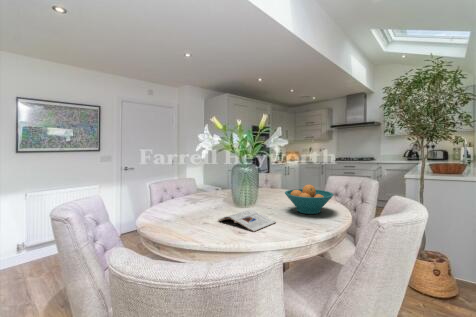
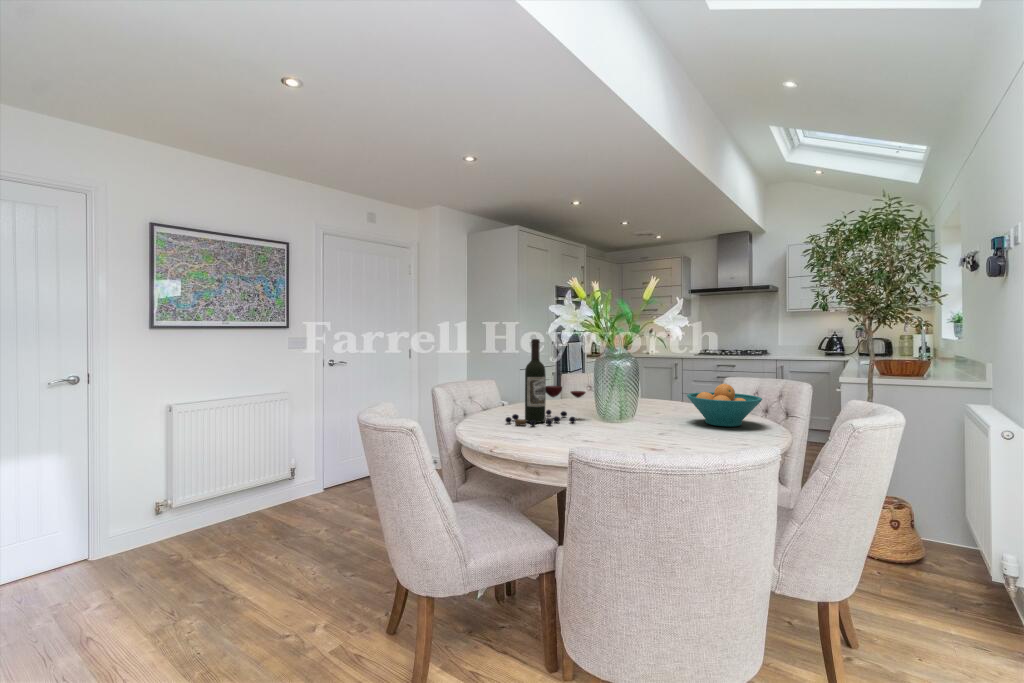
wine bottle: none [170,156,225,212] -> present [505,339,586,426]
magazine: present [218,210,276,232] -> none [606,420,692,444]

